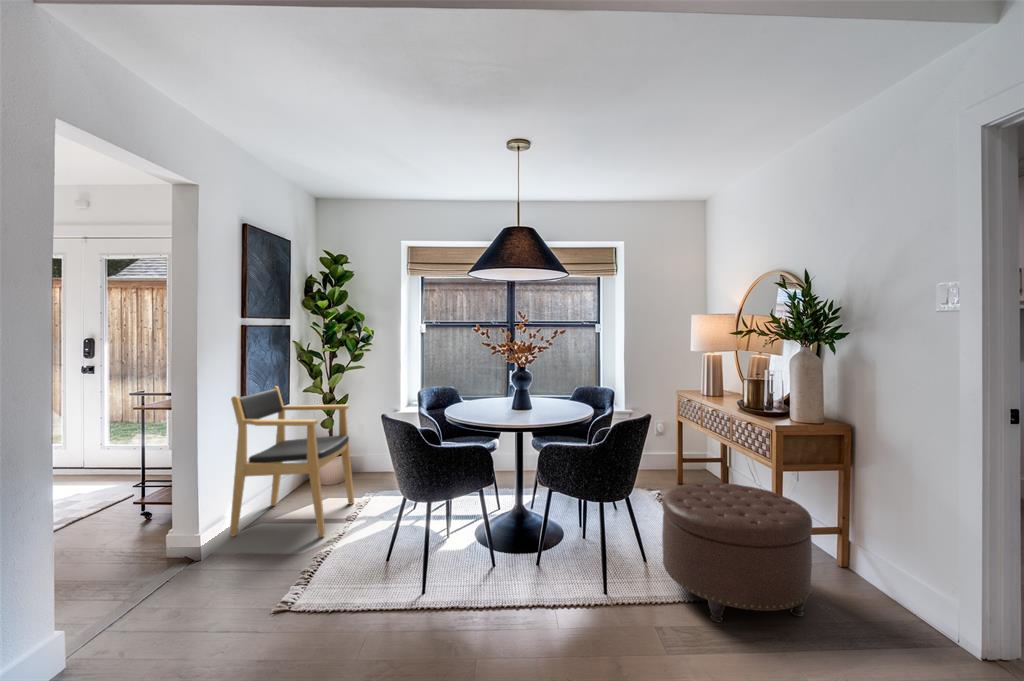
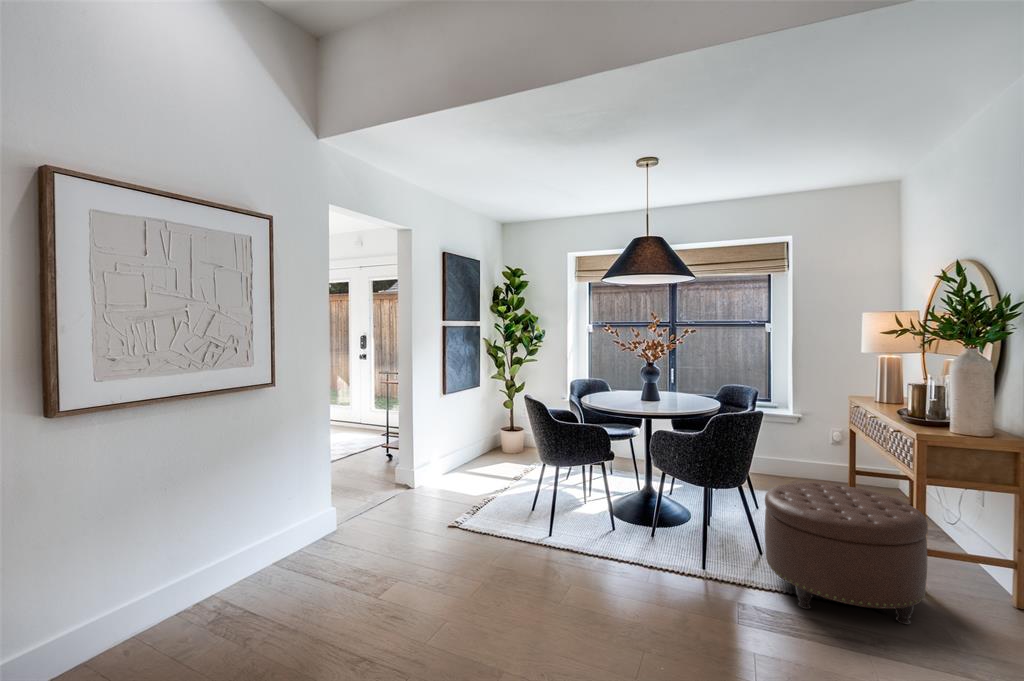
armchair: present [230,386,354,537] -> none [431,373,522,490]

